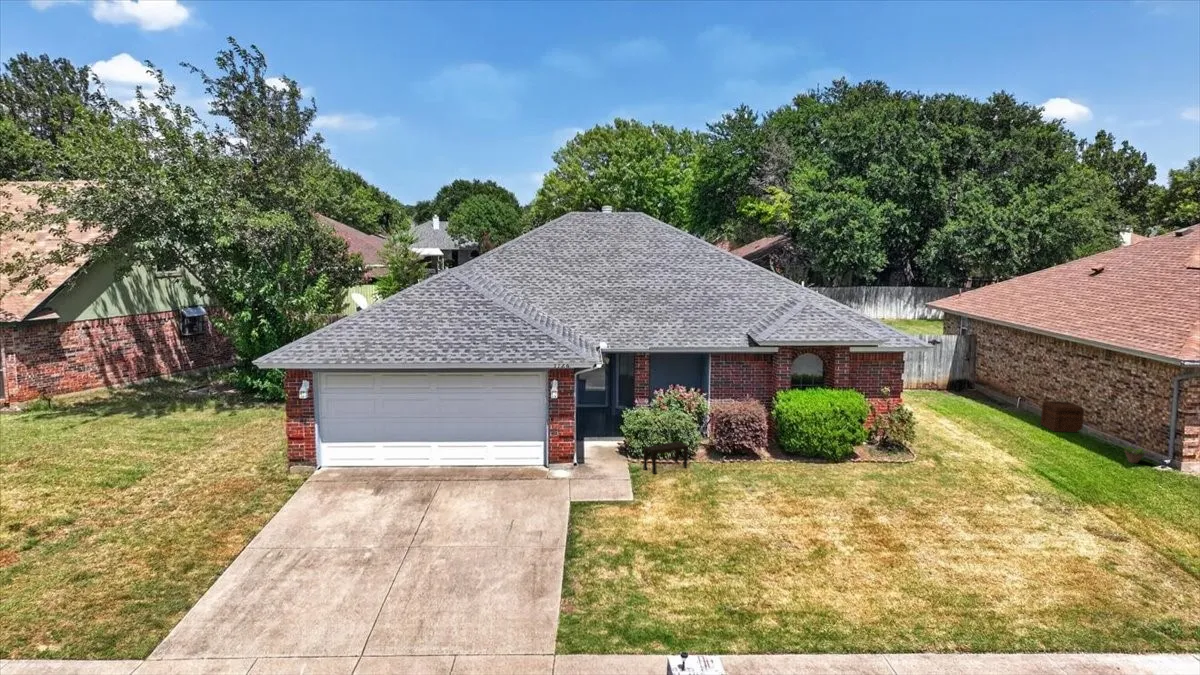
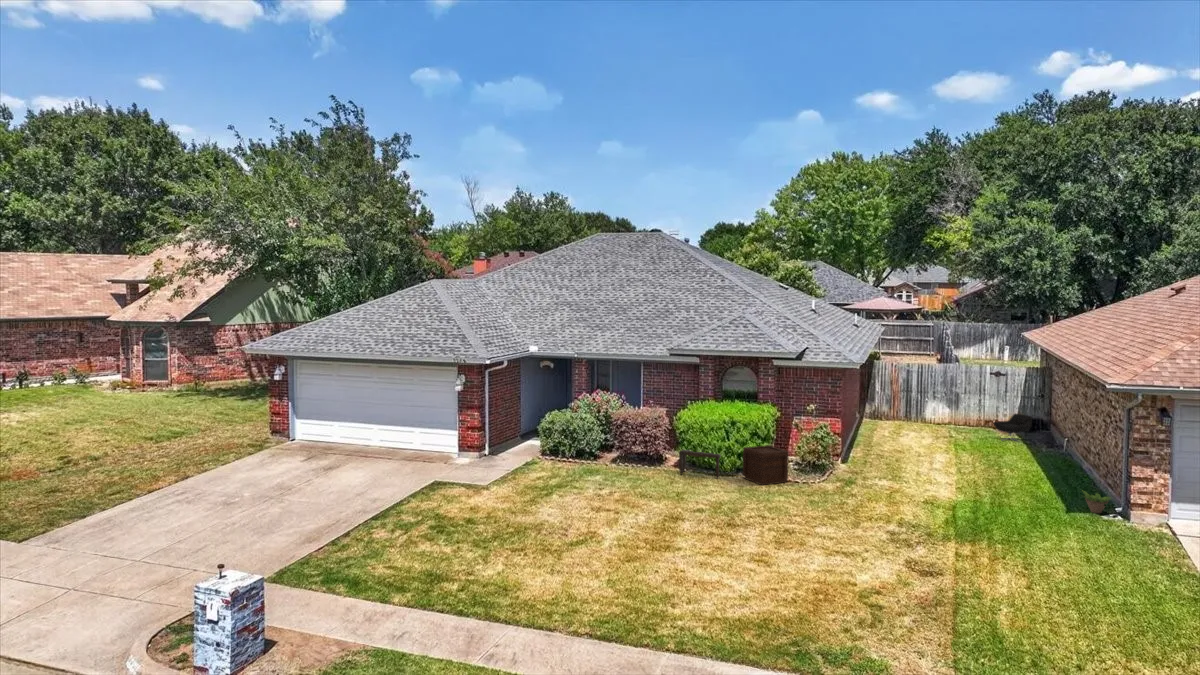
lounge chair: none [926,367,957,391] -> present [994,414,1032,439]
wooden crate: present [1041,401,1084,432] -> present [743,445,789,485]
bench: present [643,441,688,474] -> present [679,450,721,478]

